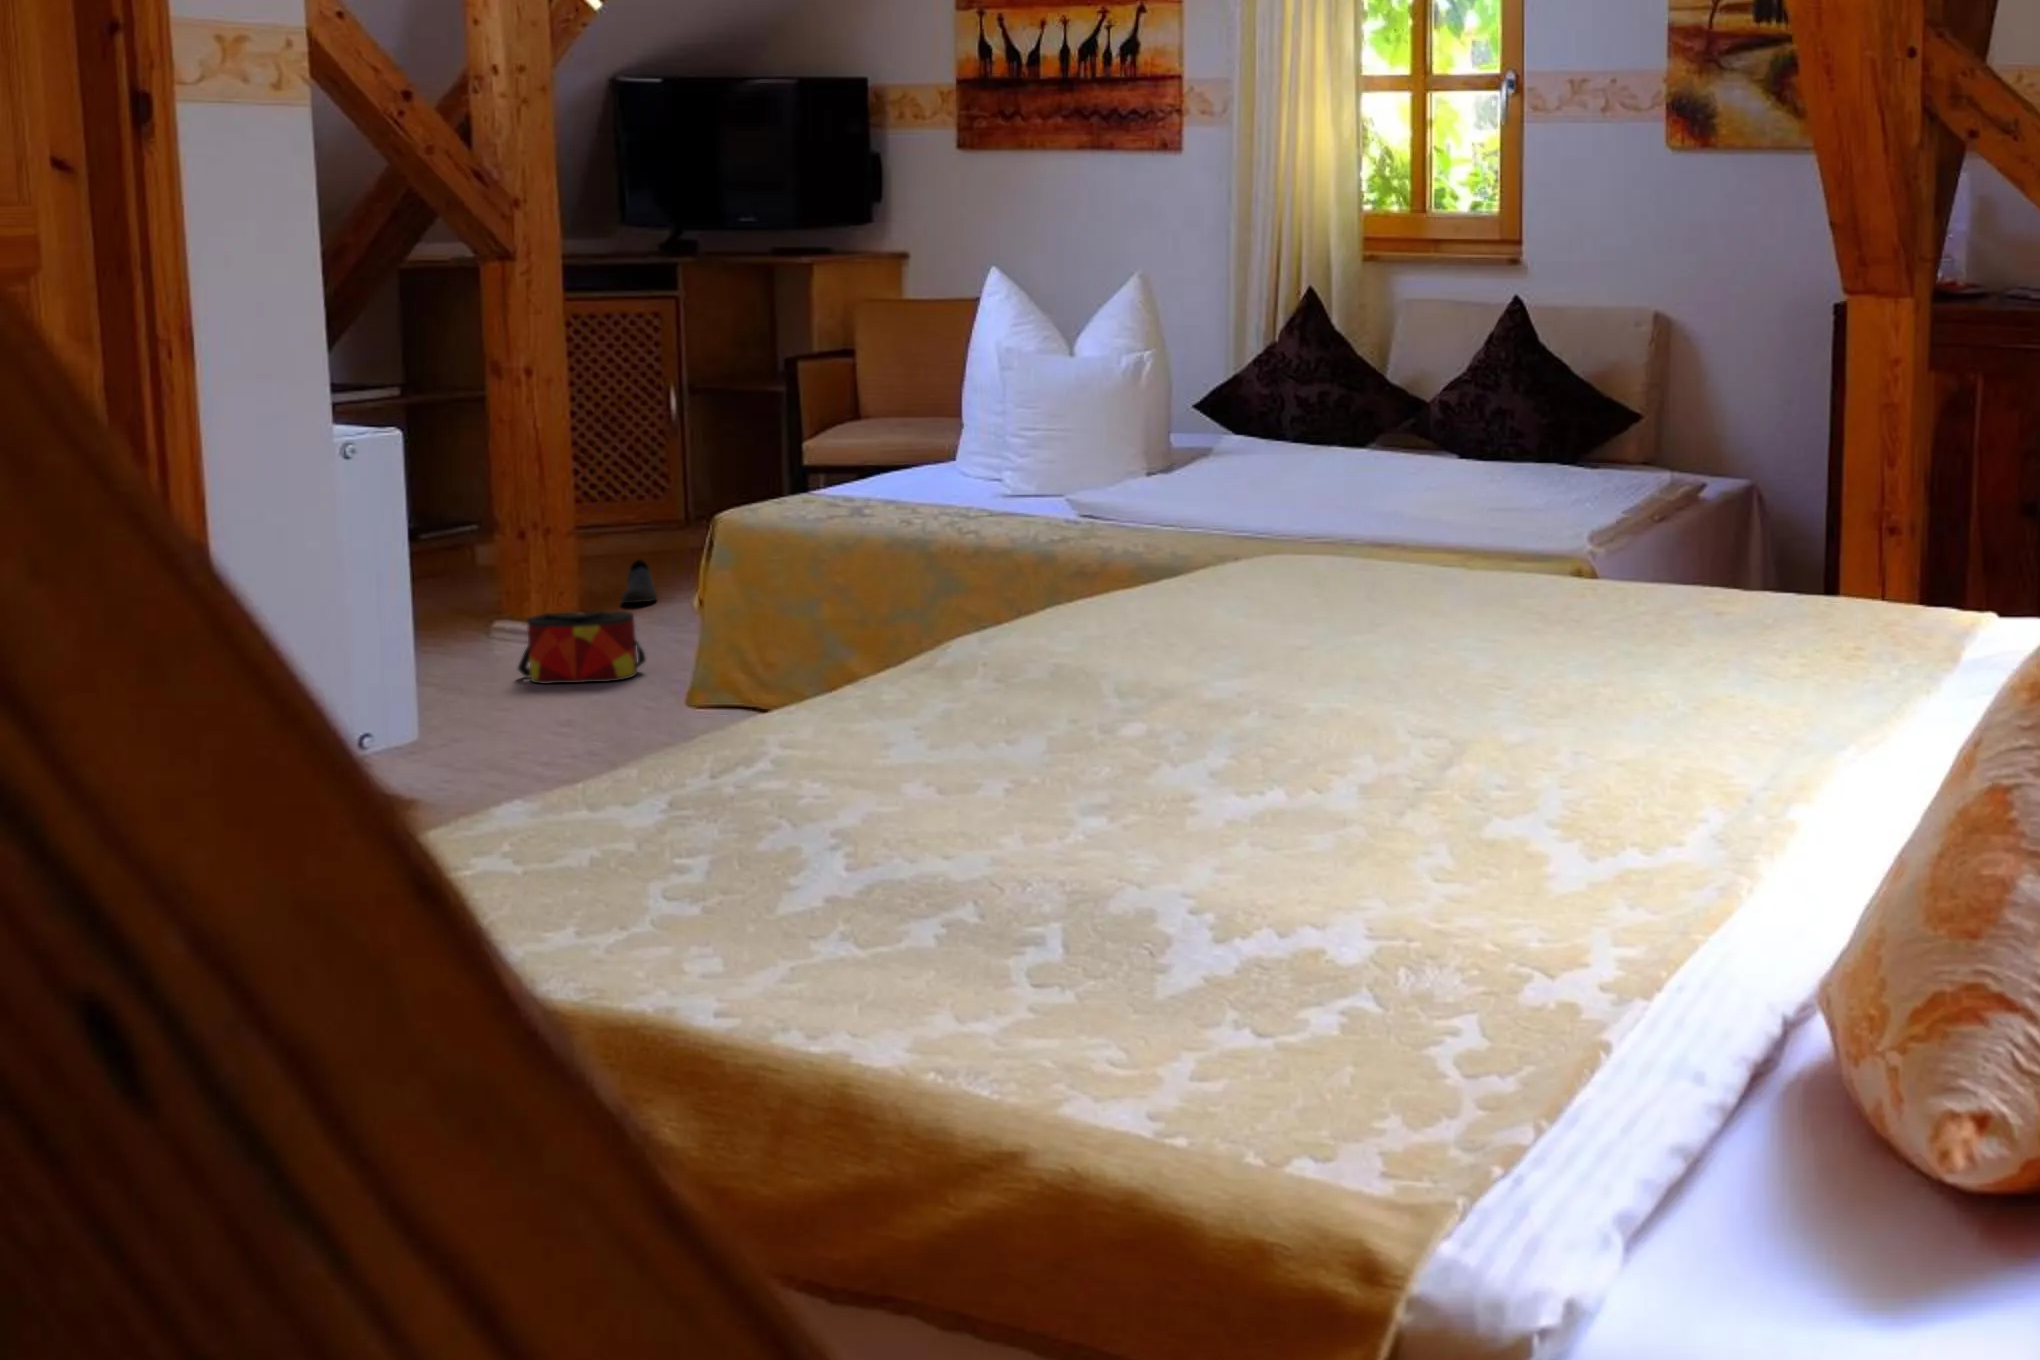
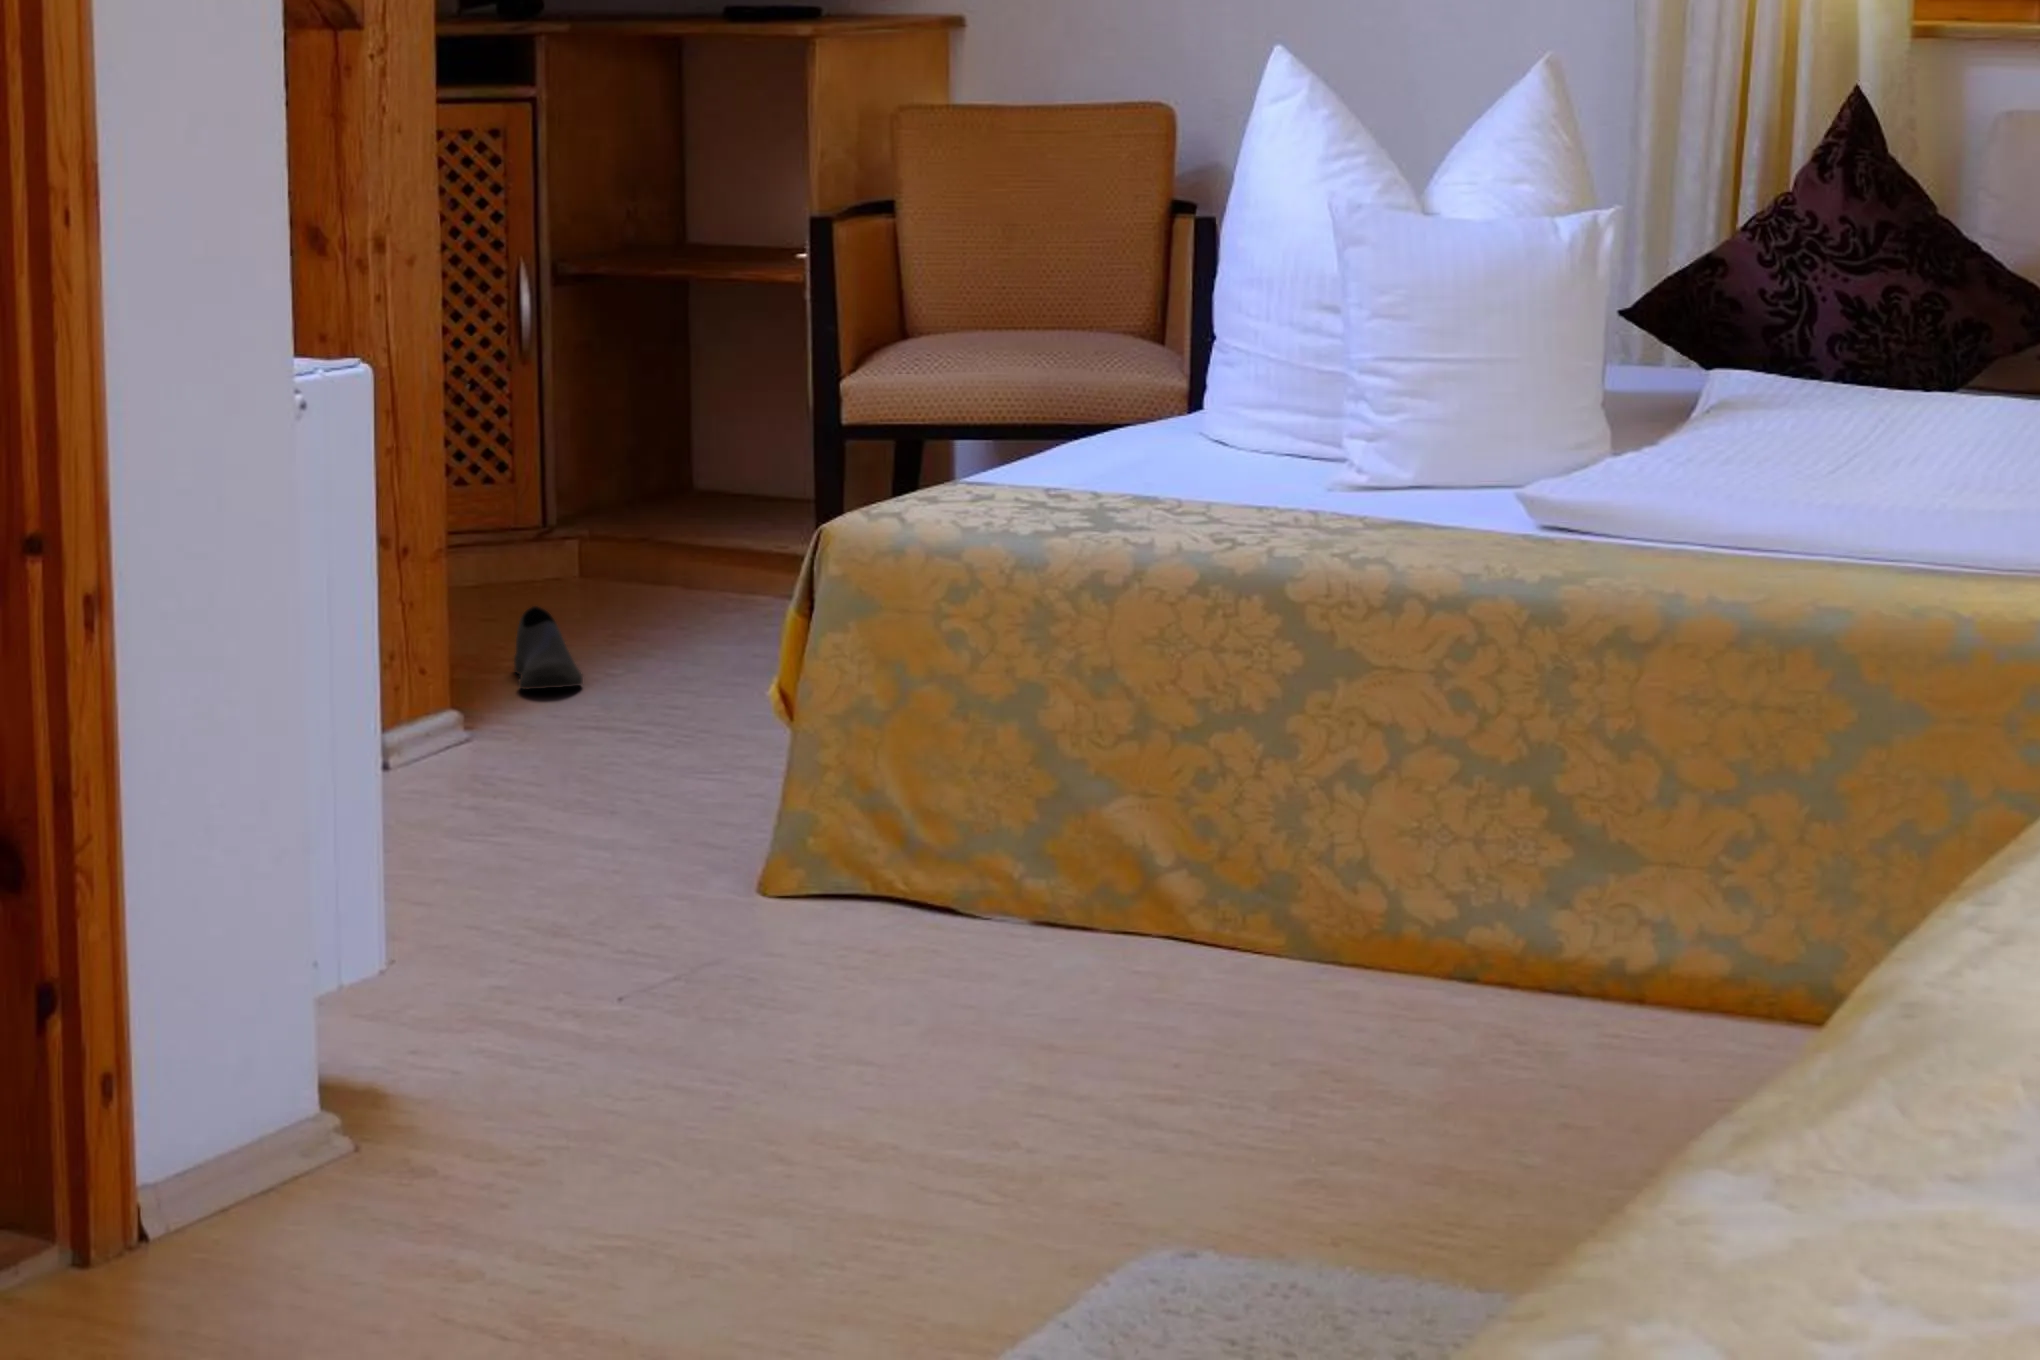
bag: present [518,611,646,684] -> none [448,700,685,839]

